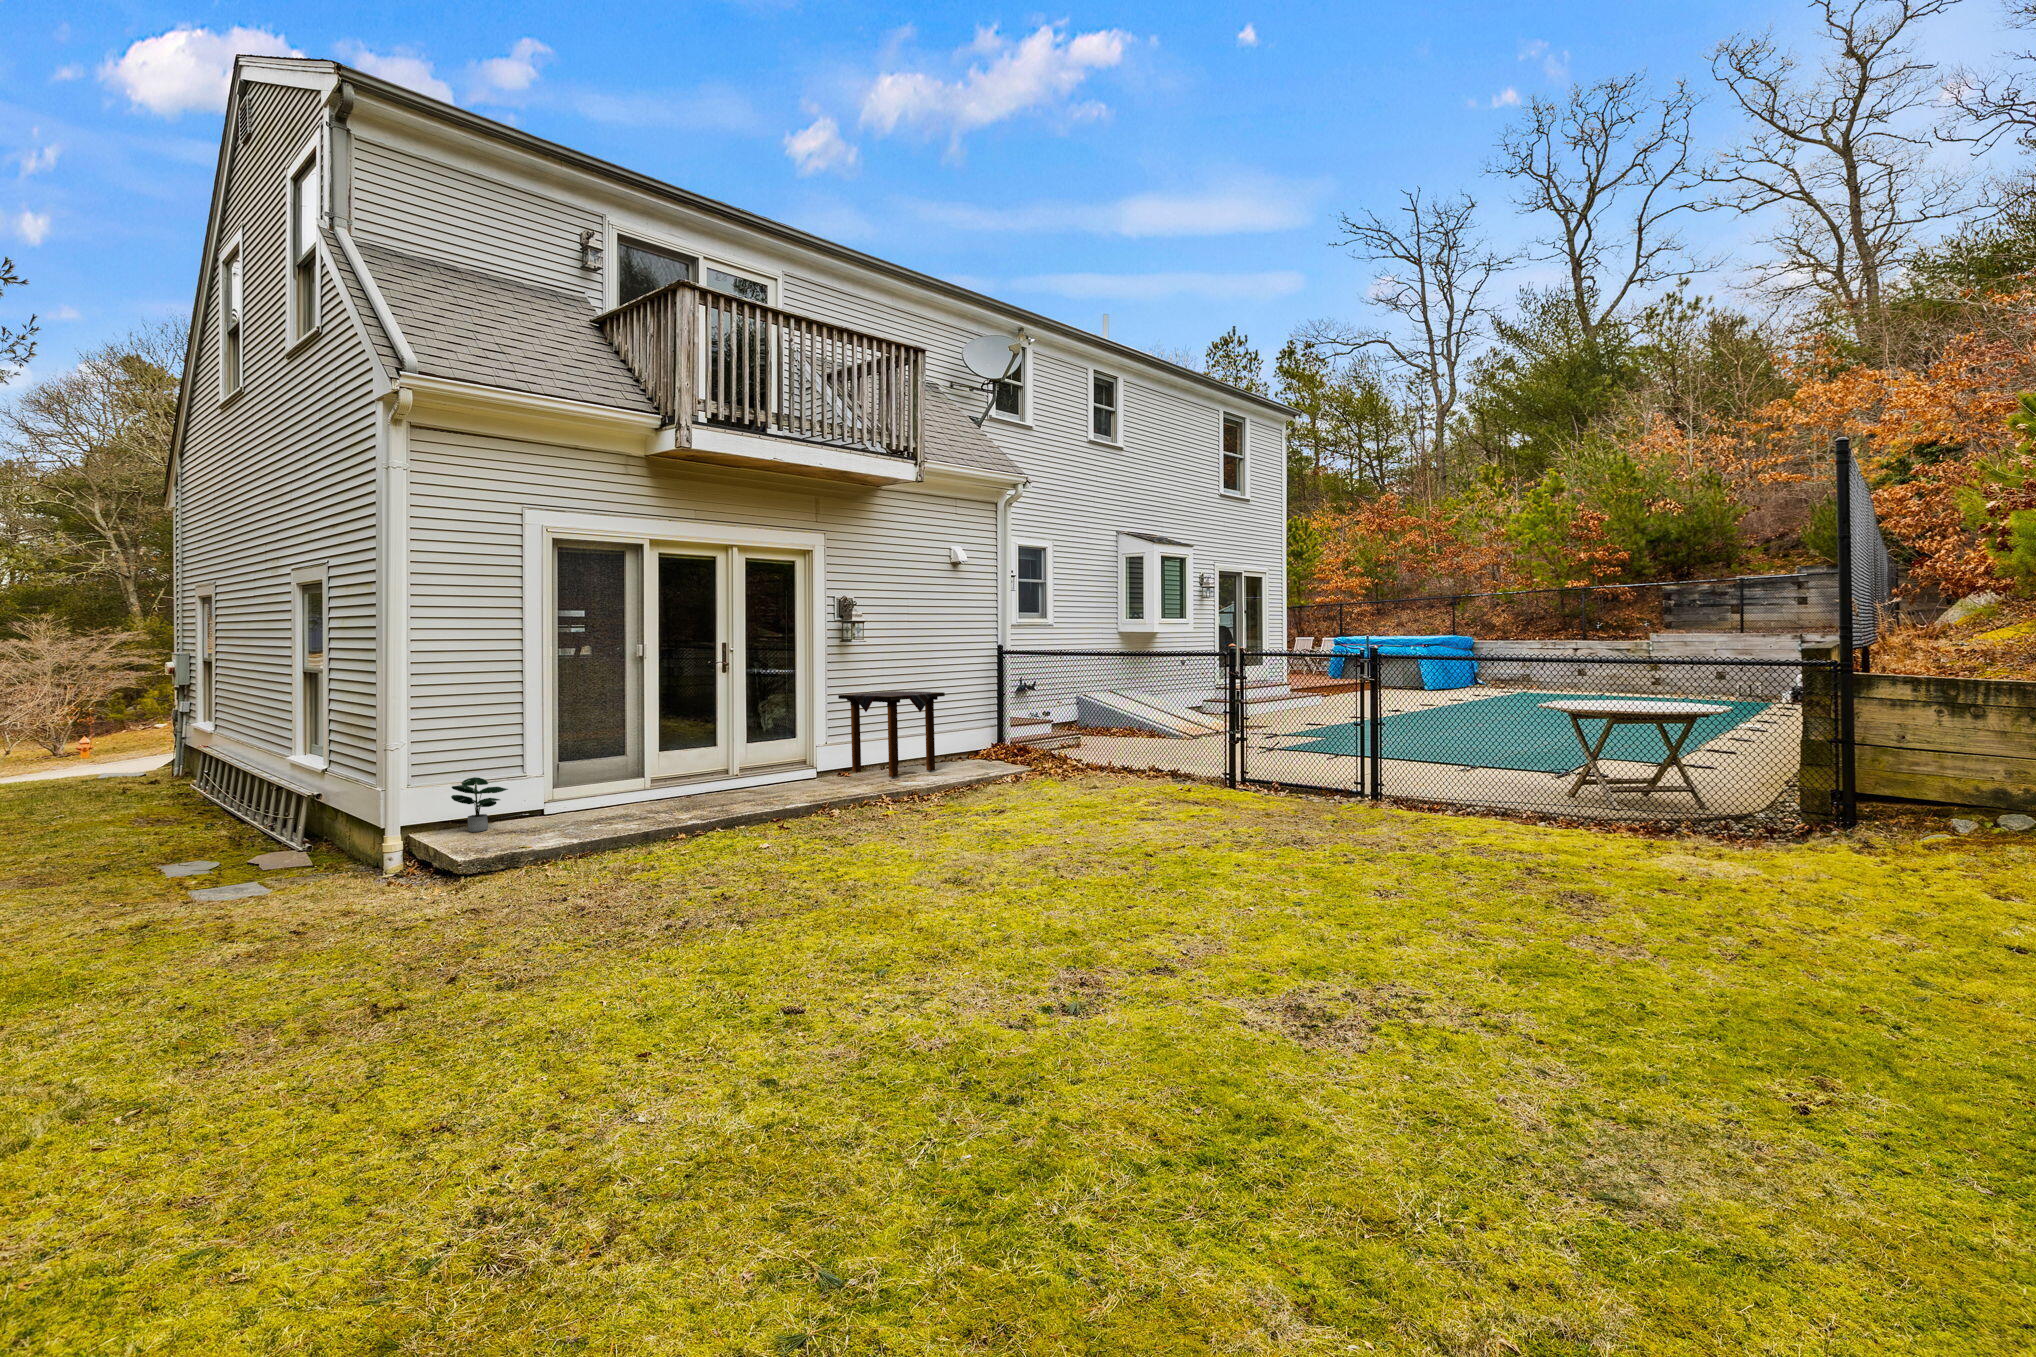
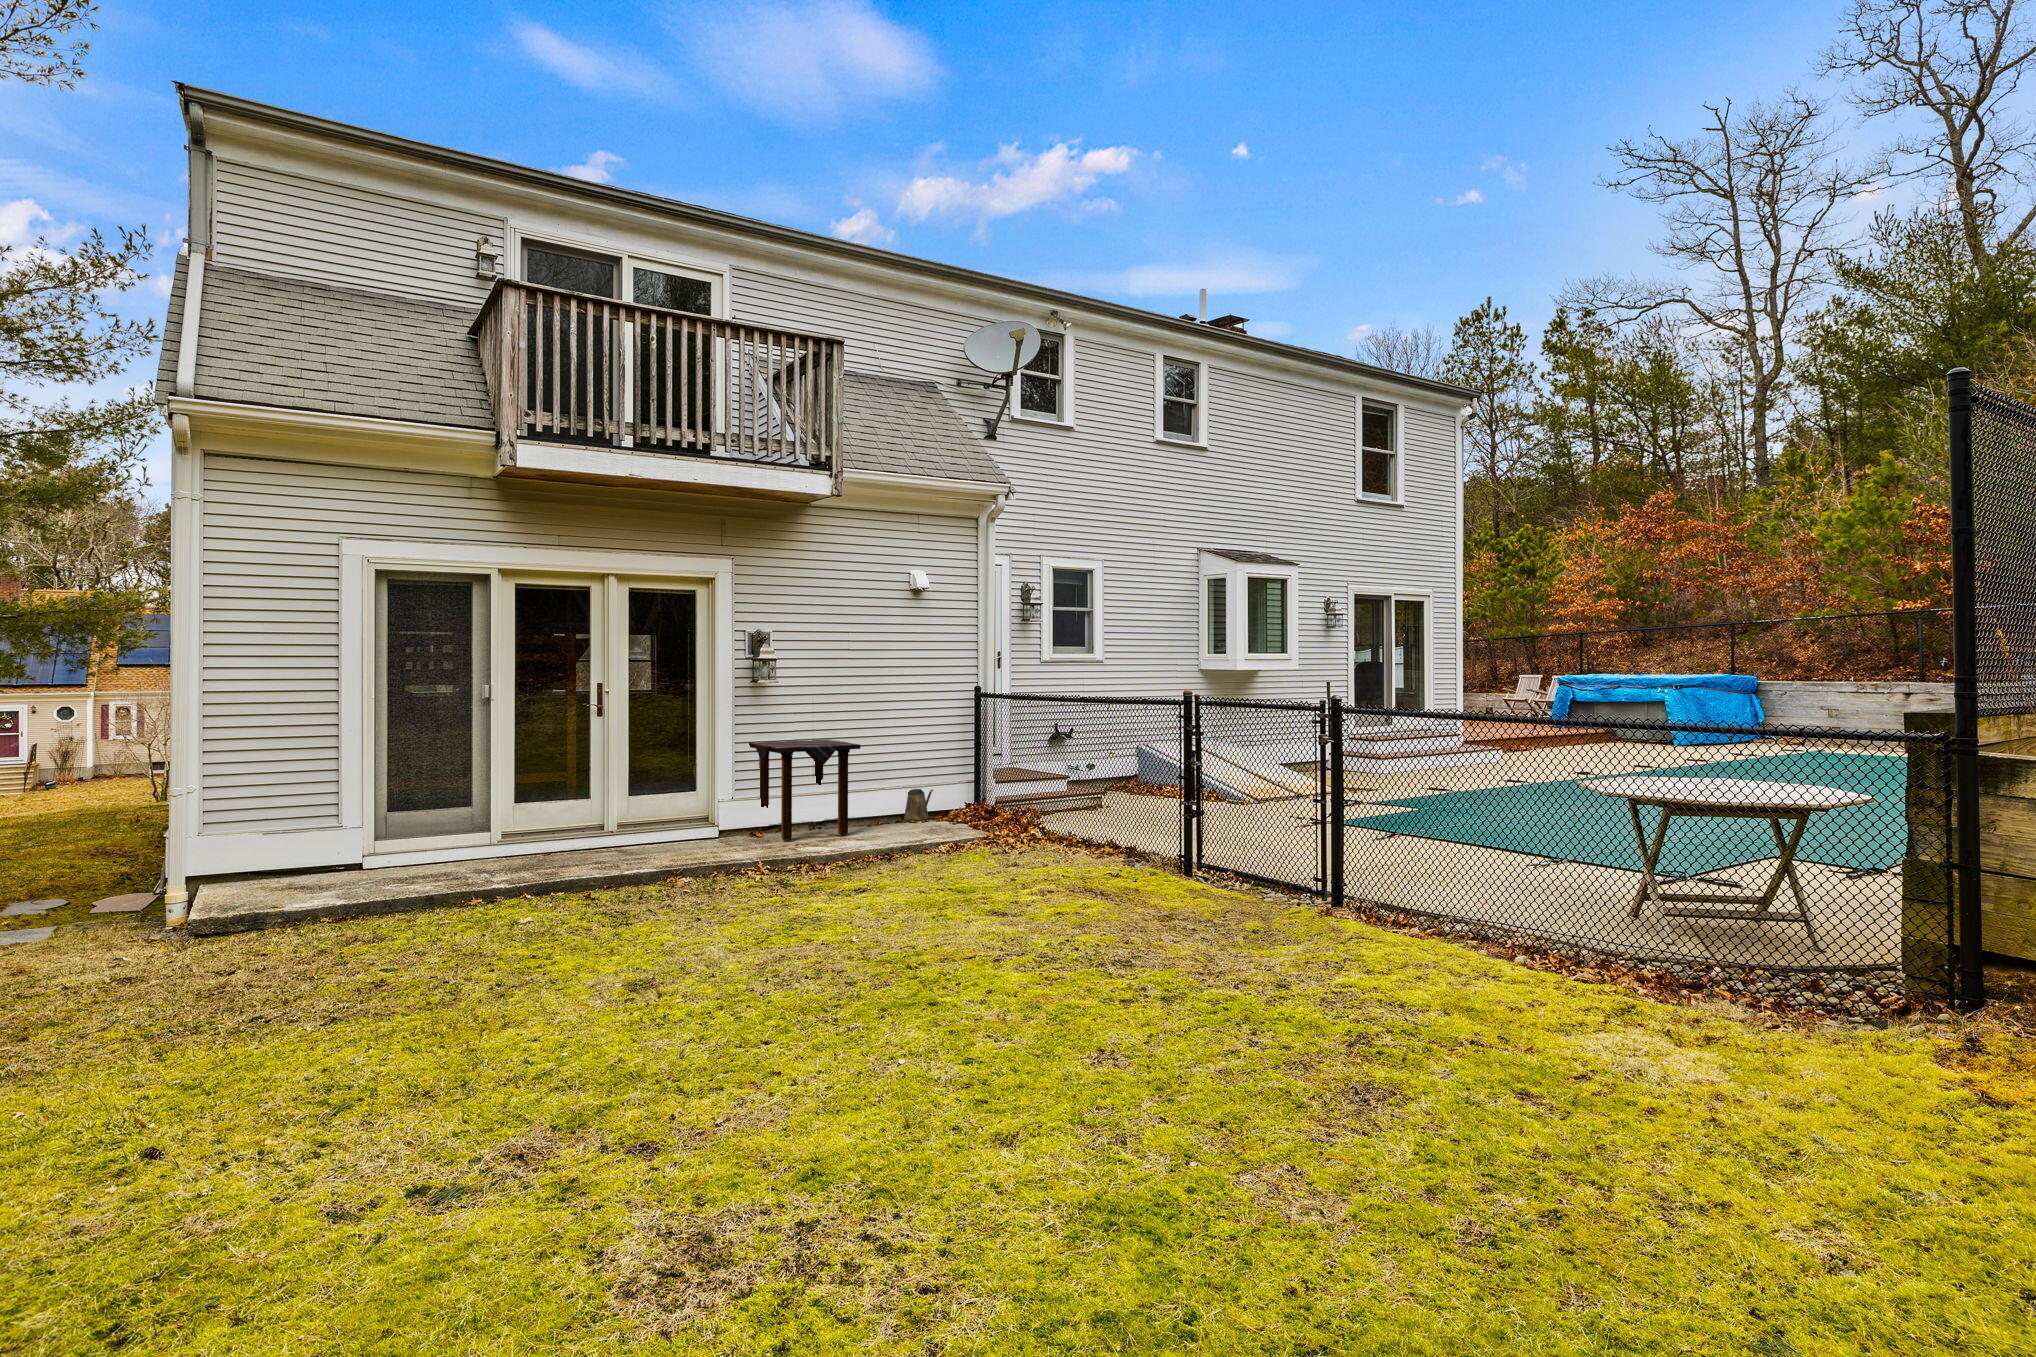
watering can: none [952,731,987,758] -> present [904,789,933,820]
potted plant: present [451,777,508,832] -> none [240,820,304,877]

